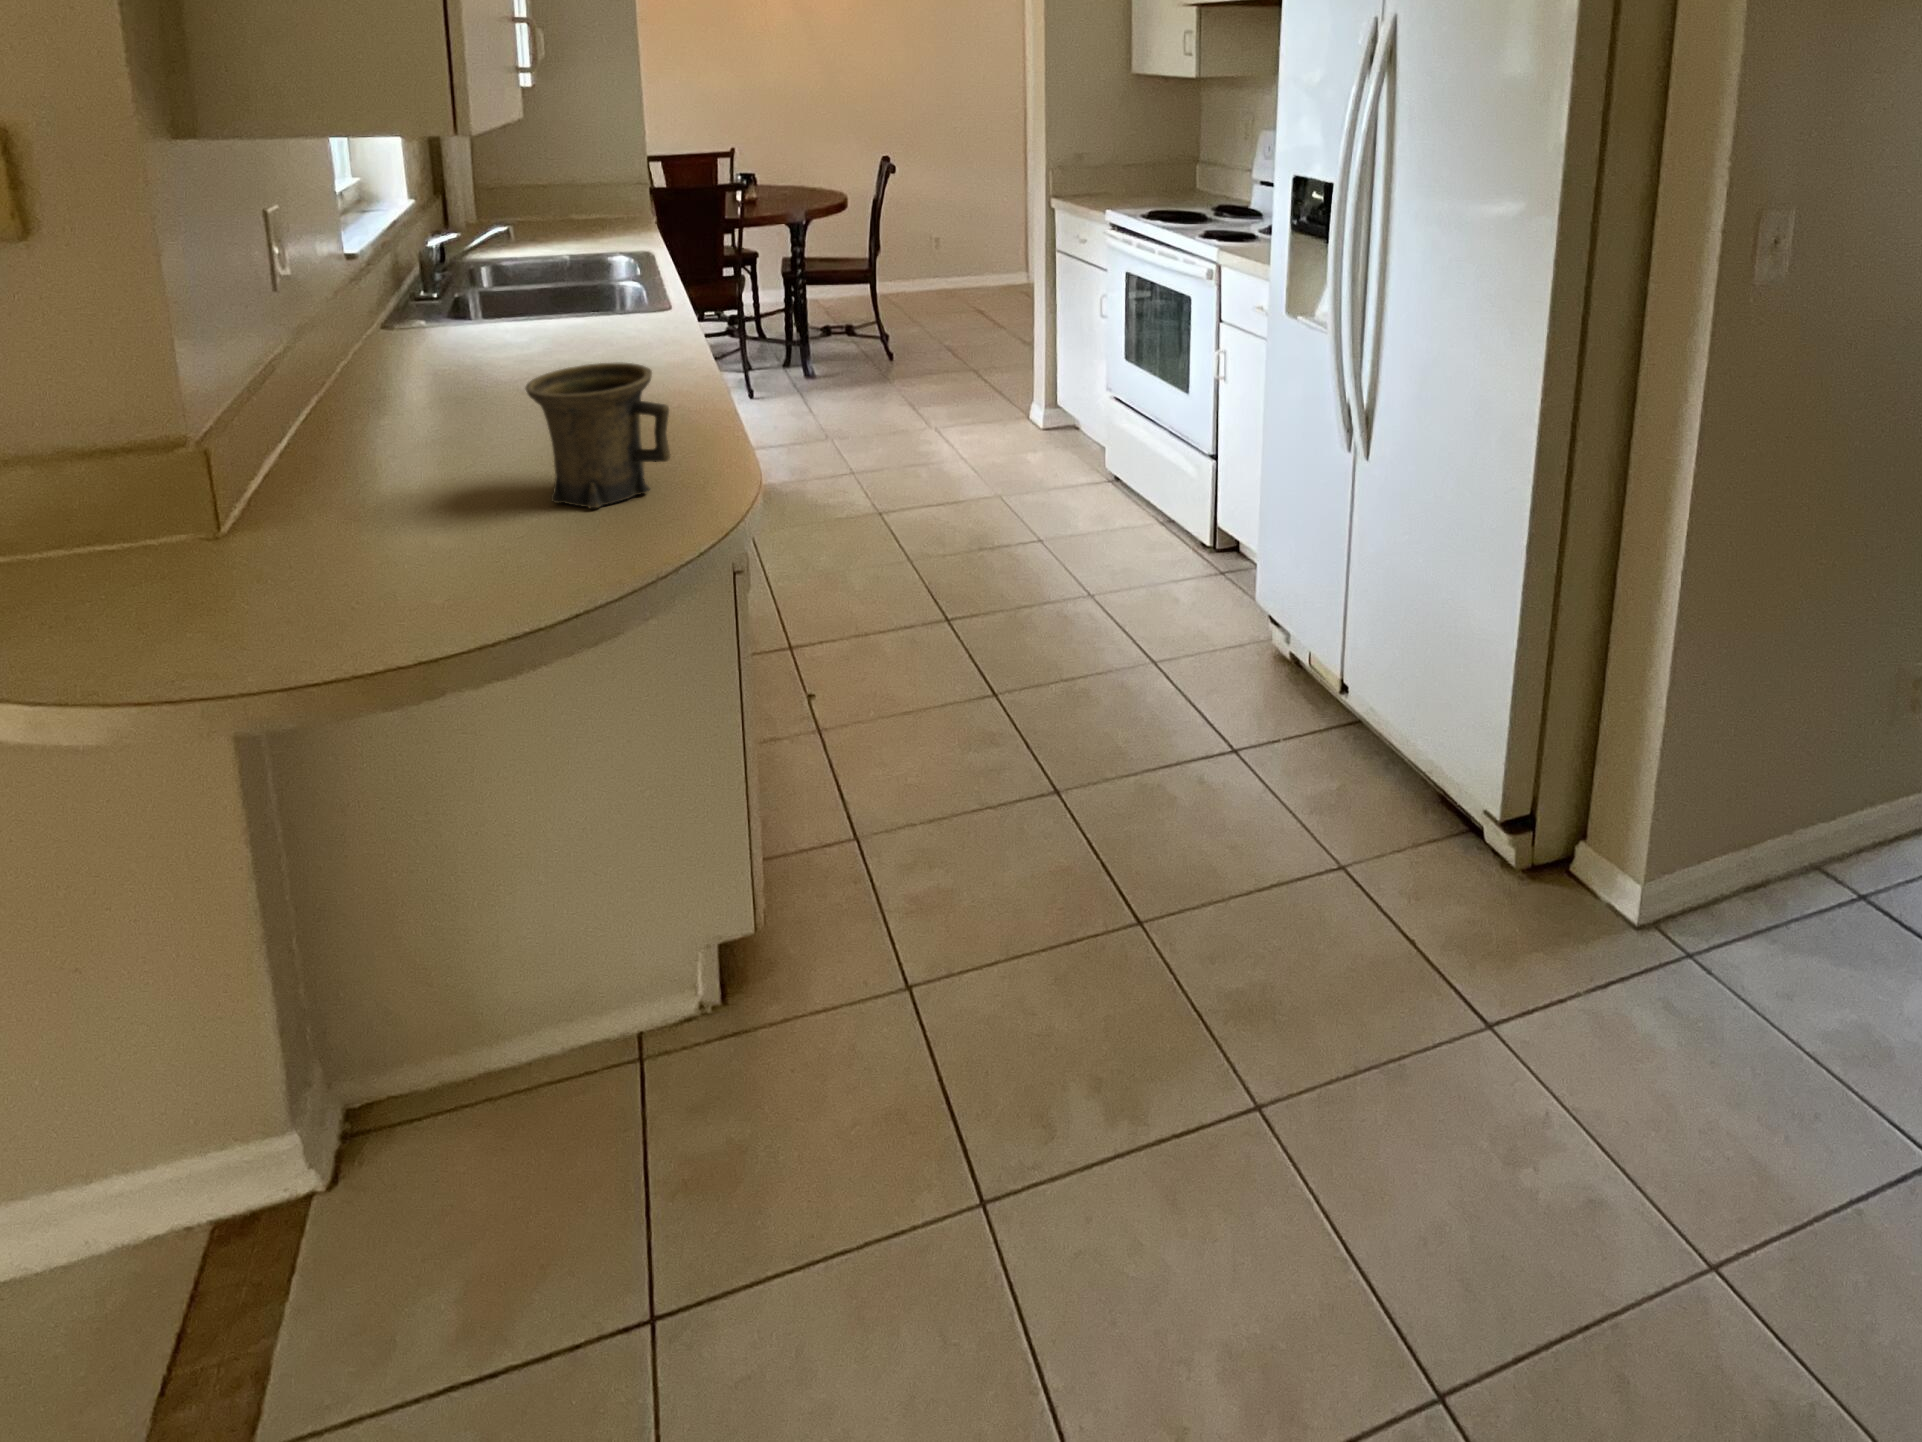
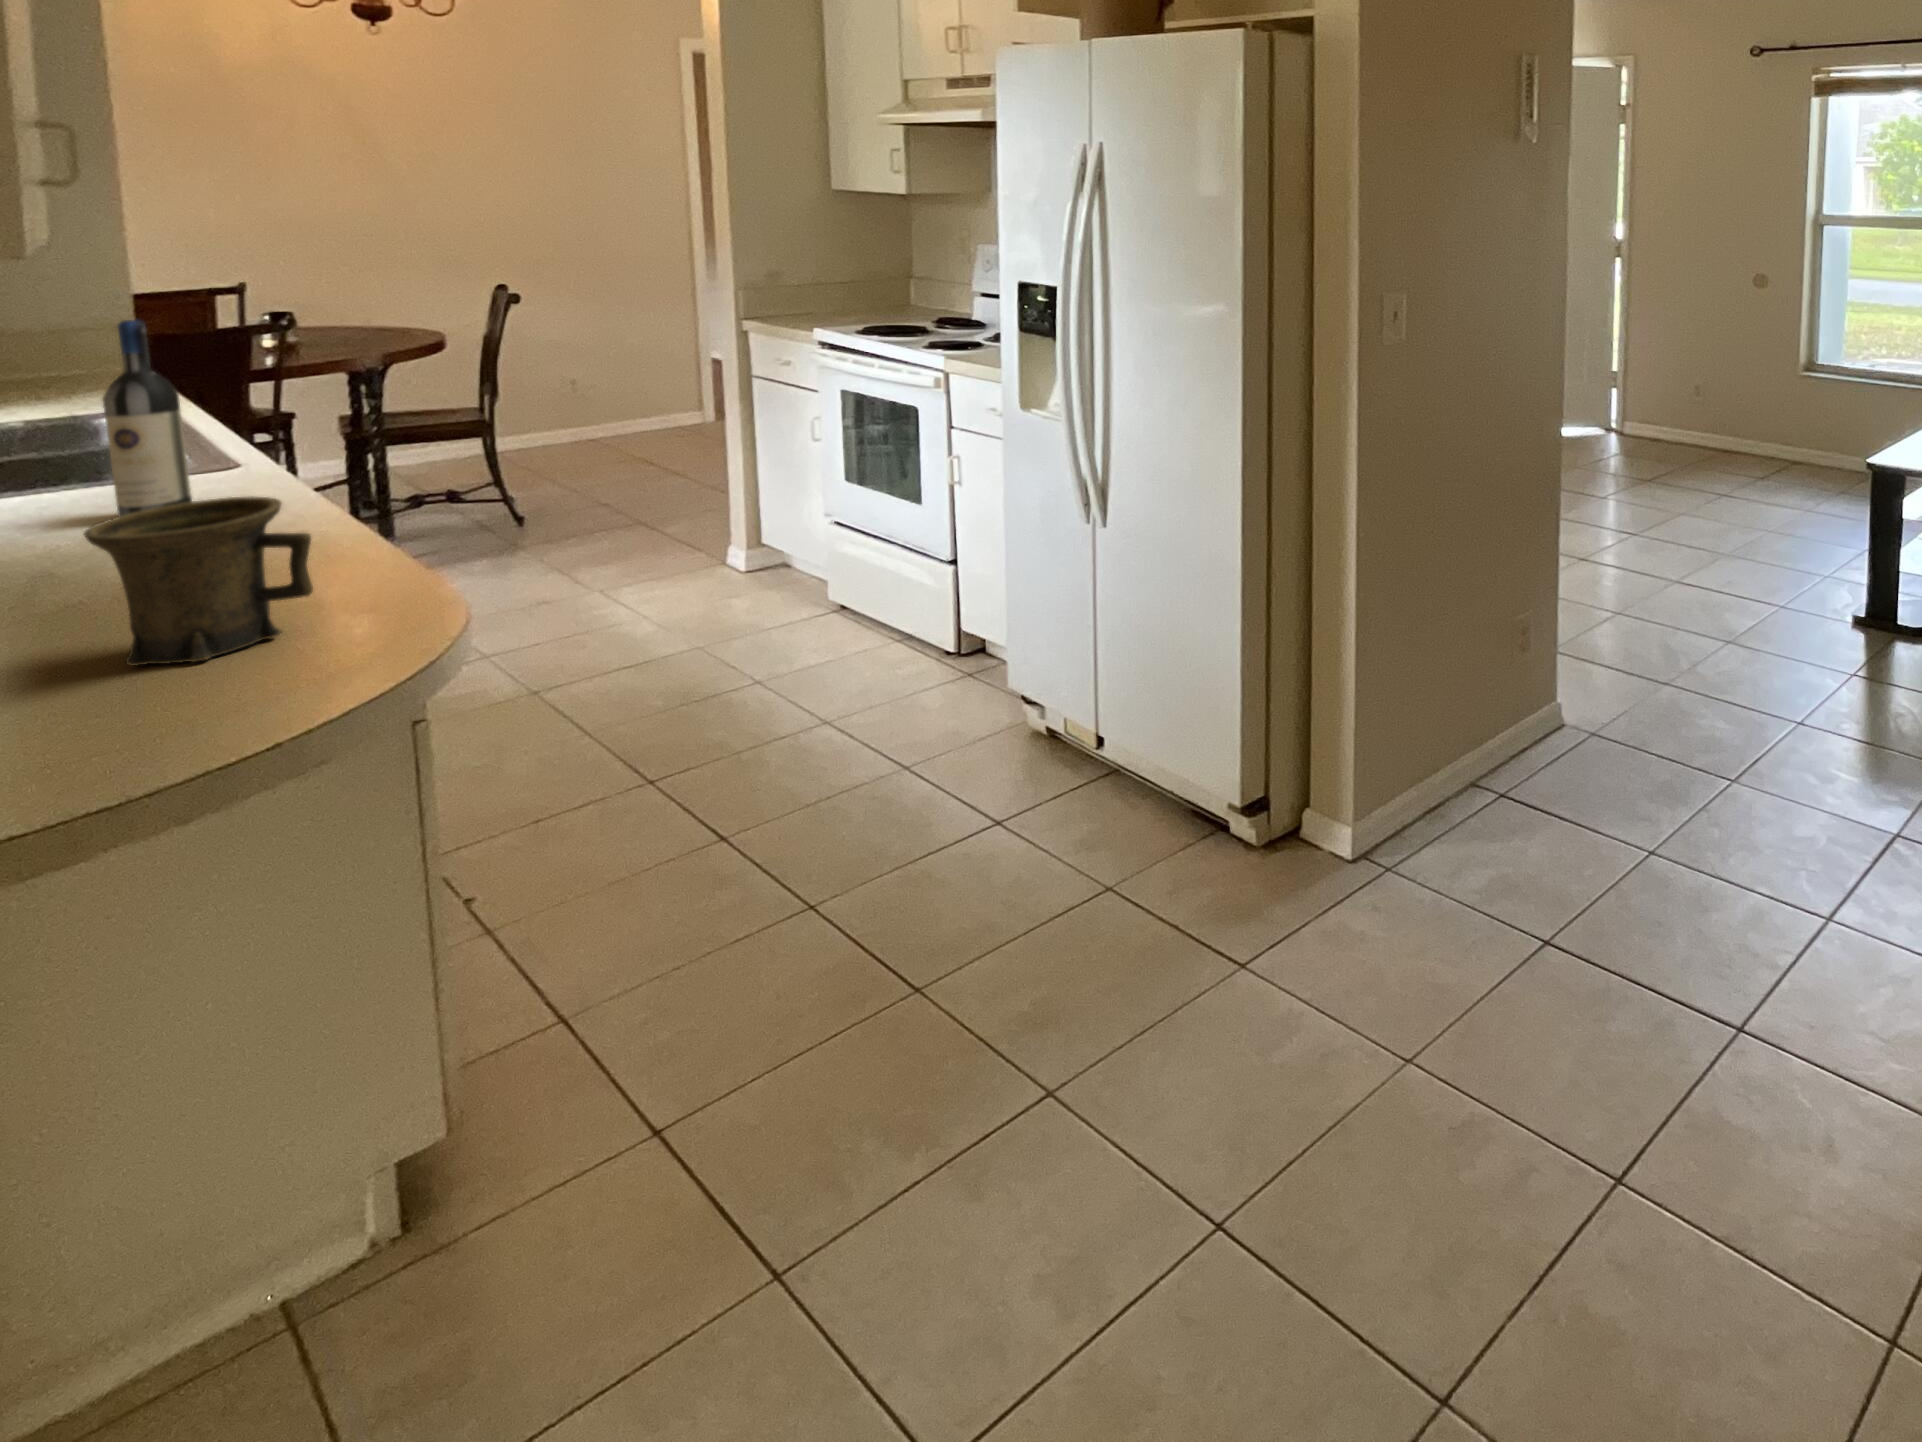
wine bottle: none [589,190,642,355] -> present [103,320,192,516]

